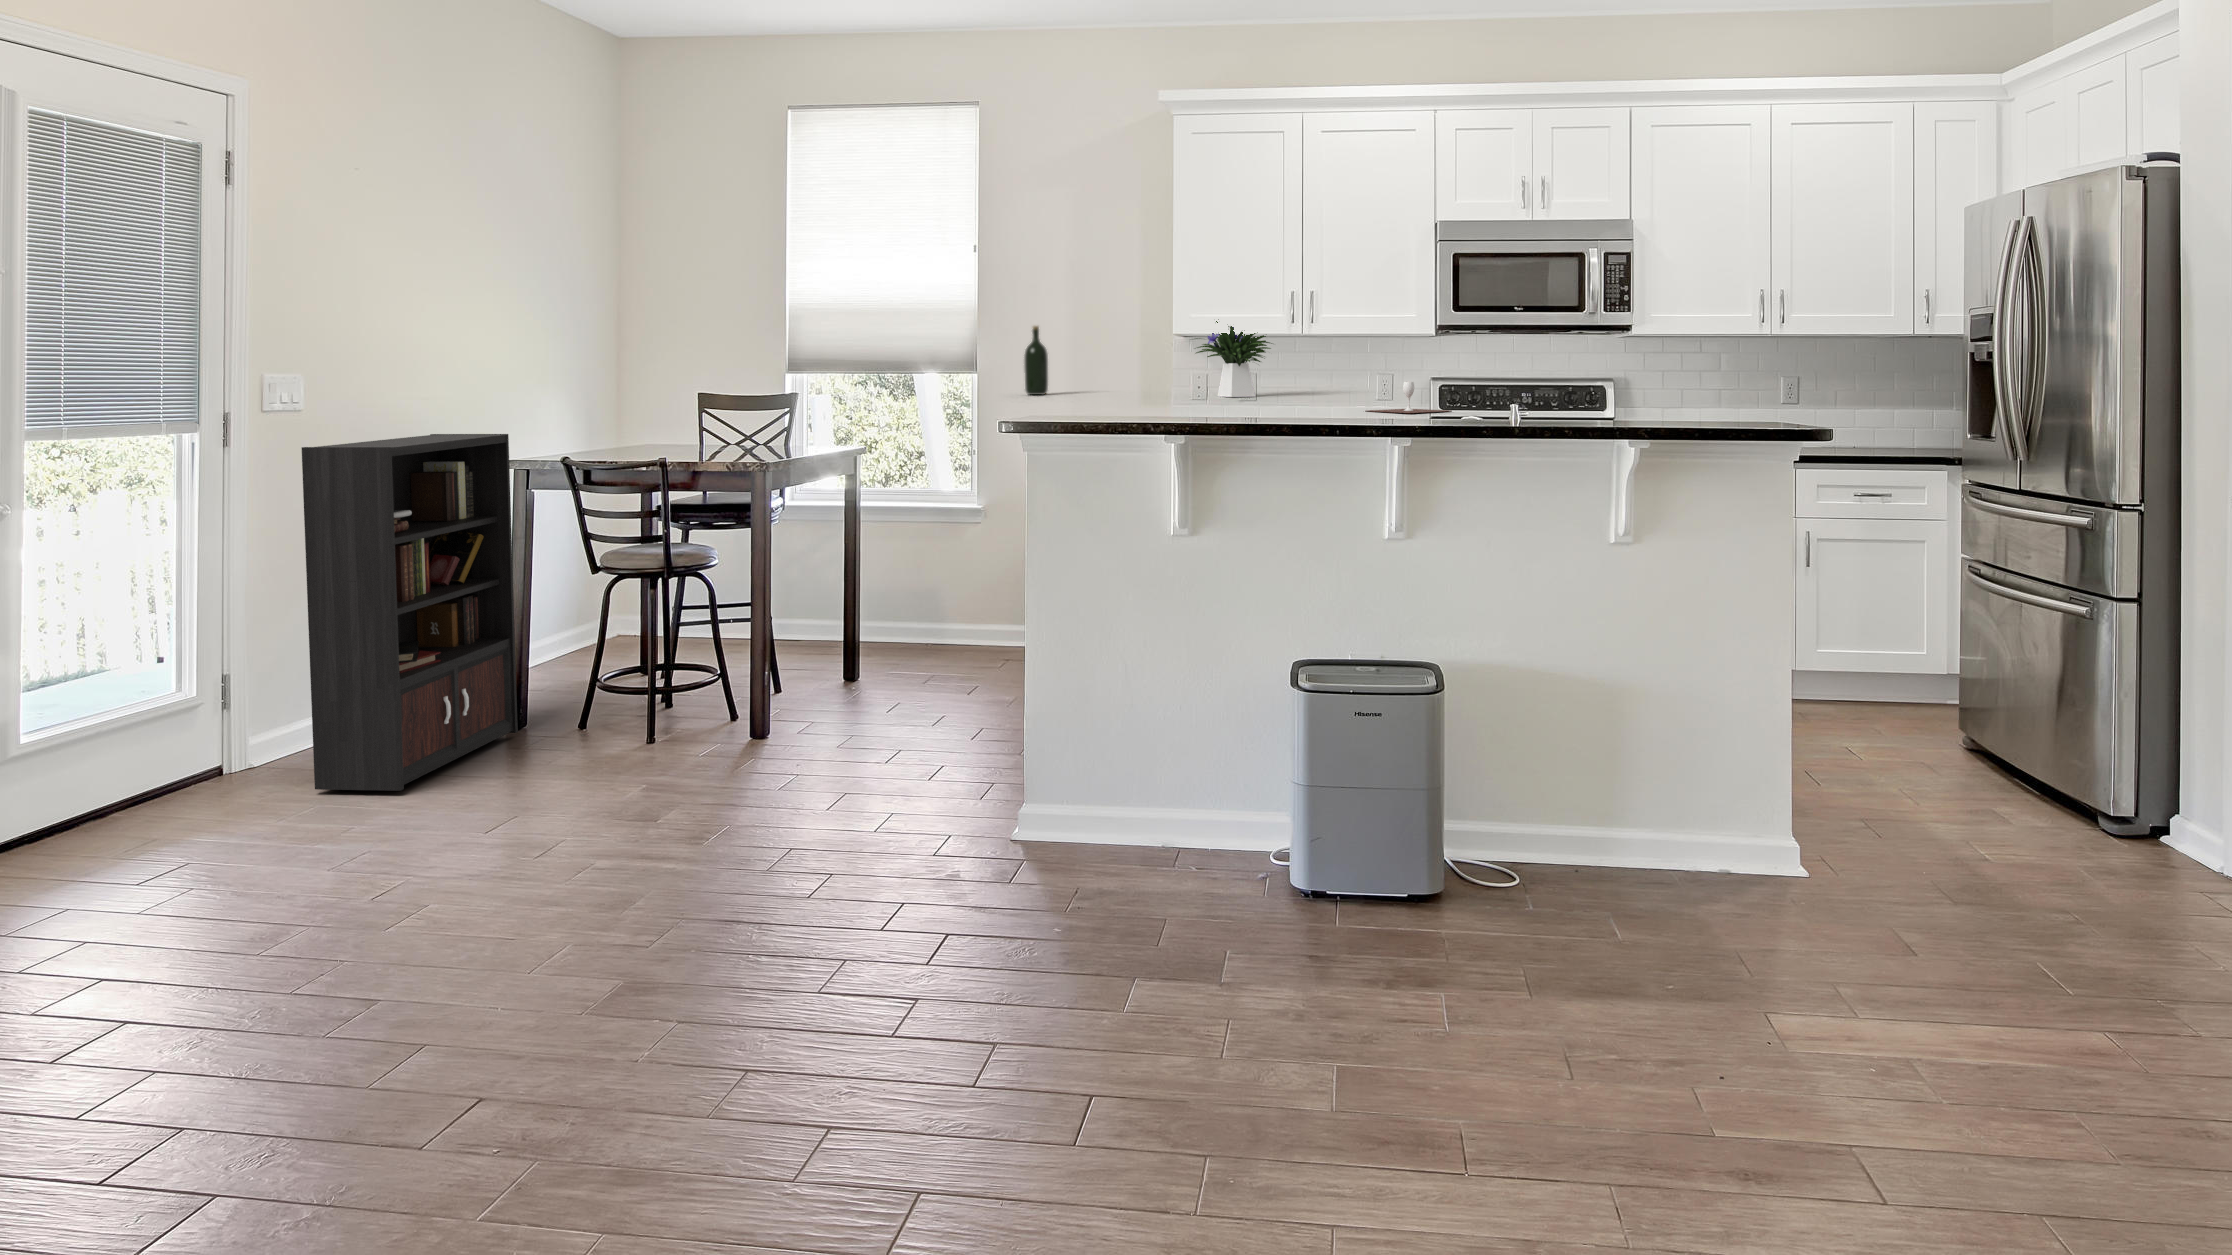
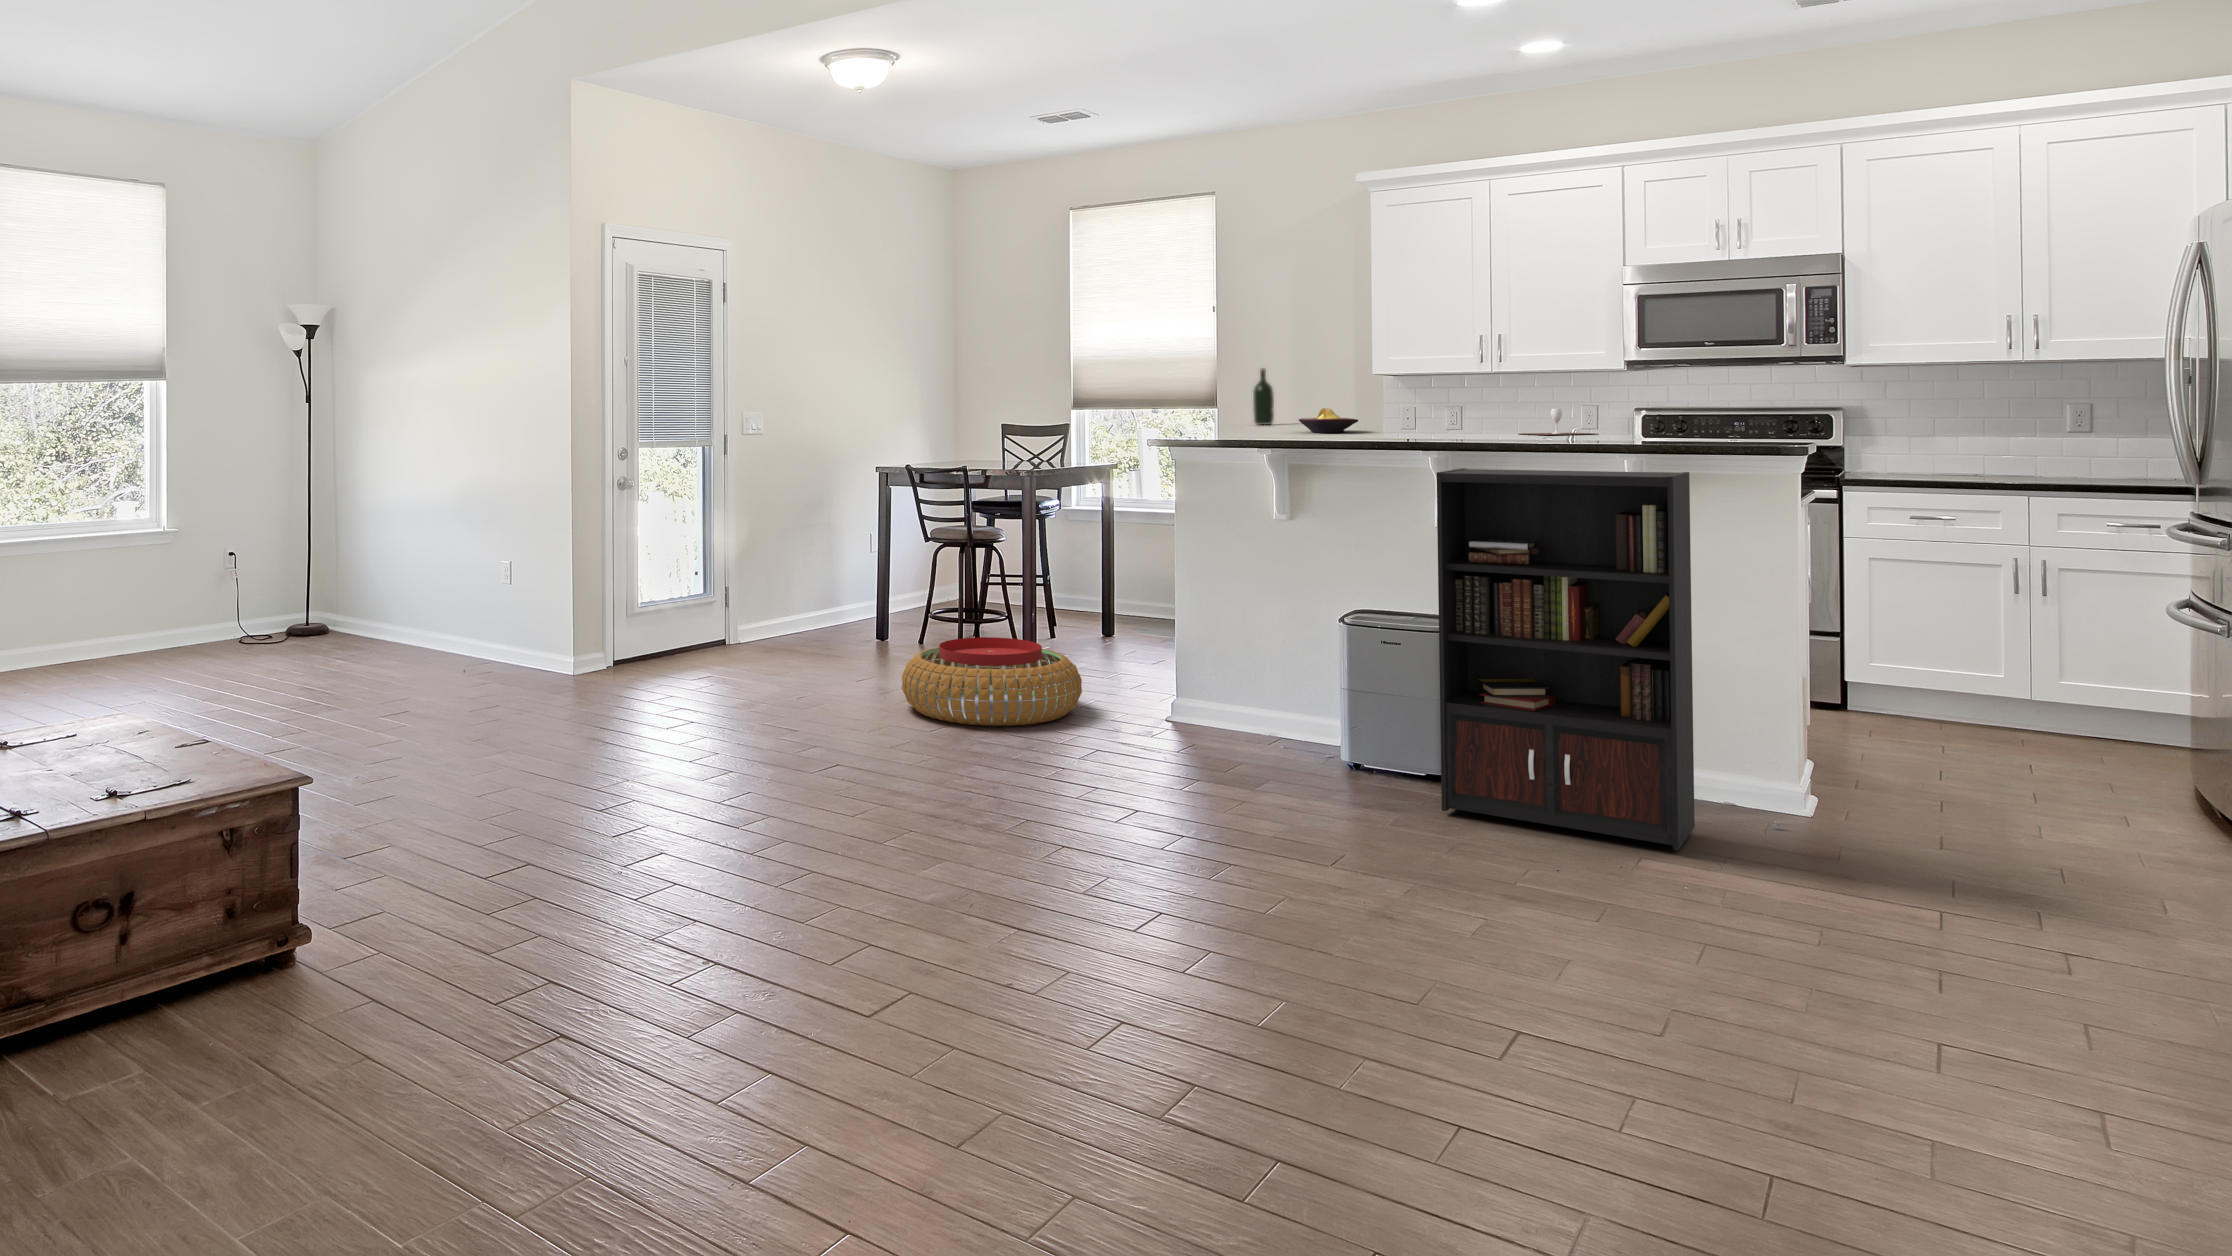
flower arrangement: present [1196,319,1272,397] -> none [1392,342,1478,426]
fruit bowl: none [1109,378,1185,409] -> present [1299,408,1358,433]
bookcase: present [302,434,518,791] -> present [1437,469,1780,850]
pouf: none [575,745,881,922] -> present [902,637,1082,726]

